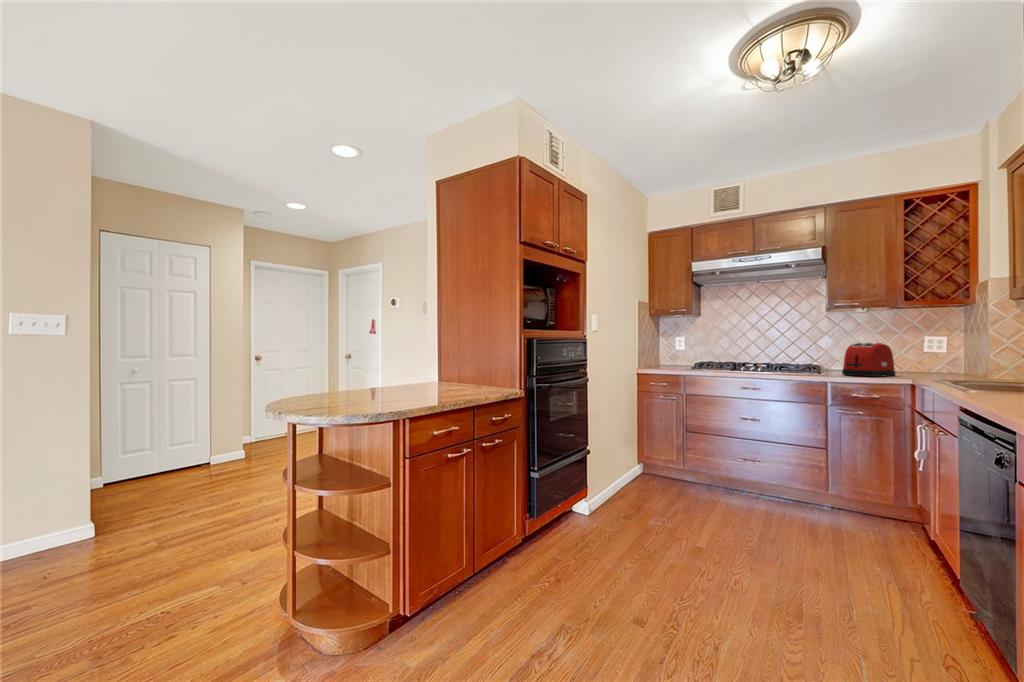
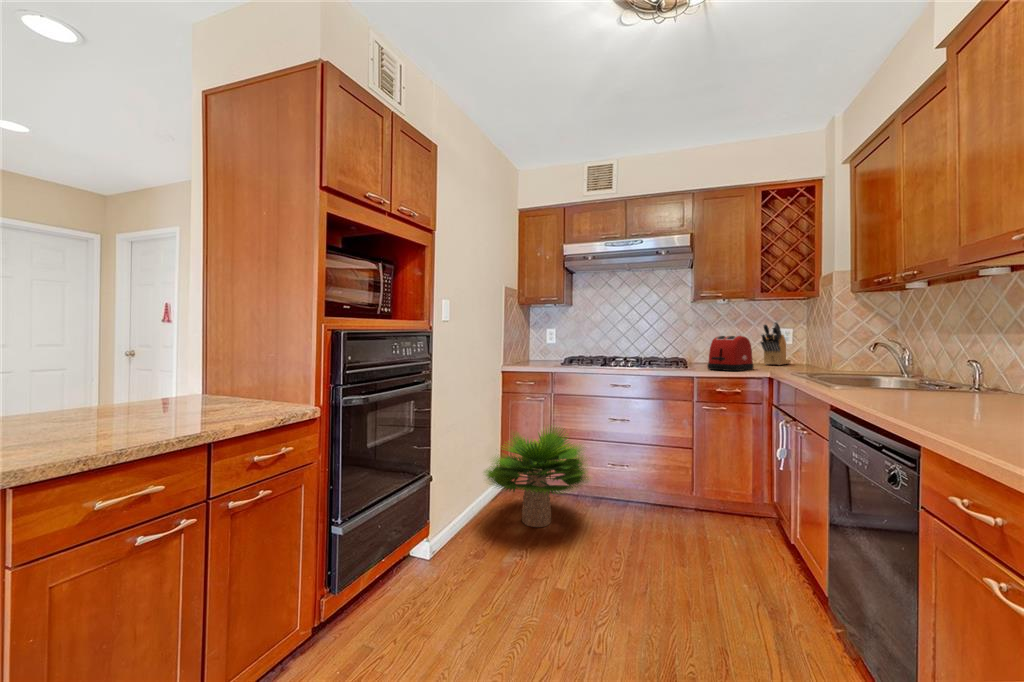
knife block: none [907,329,947,373] -> present [761,322,791,365]
potted plant: none [620,418,725,506] -> present [485,427,587,527]

